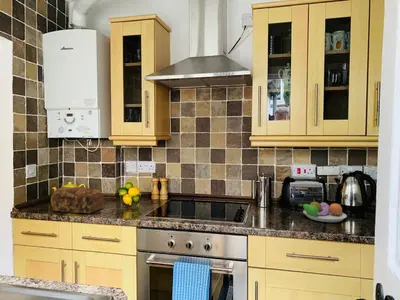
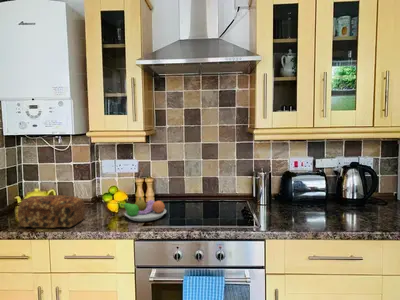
fruit bowl: present [299,200,347,222] -> present [121,198,166,221]

